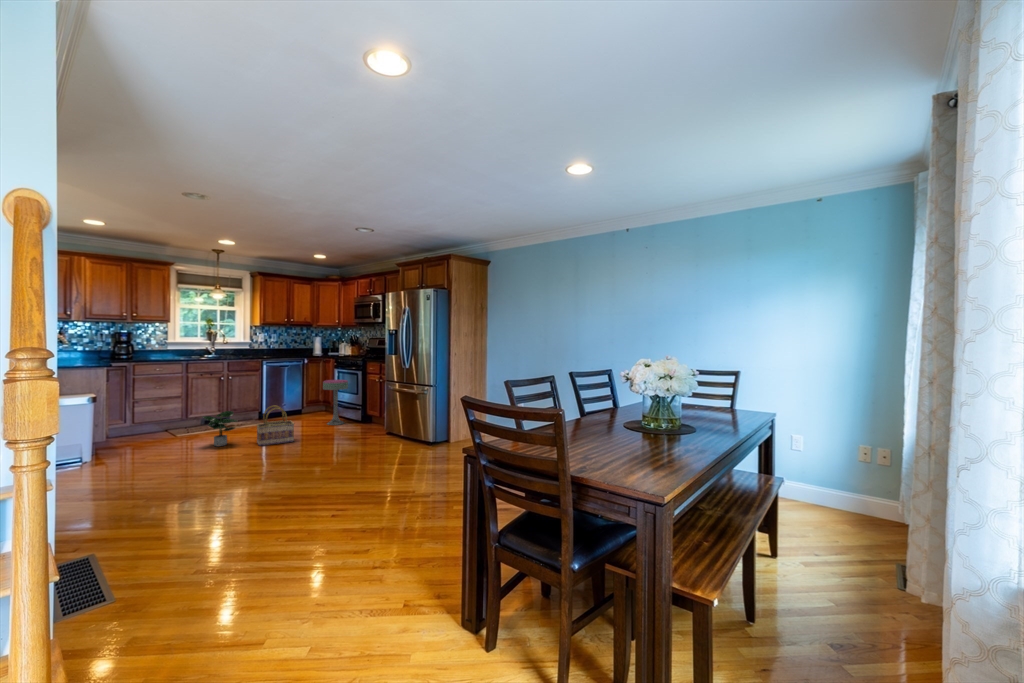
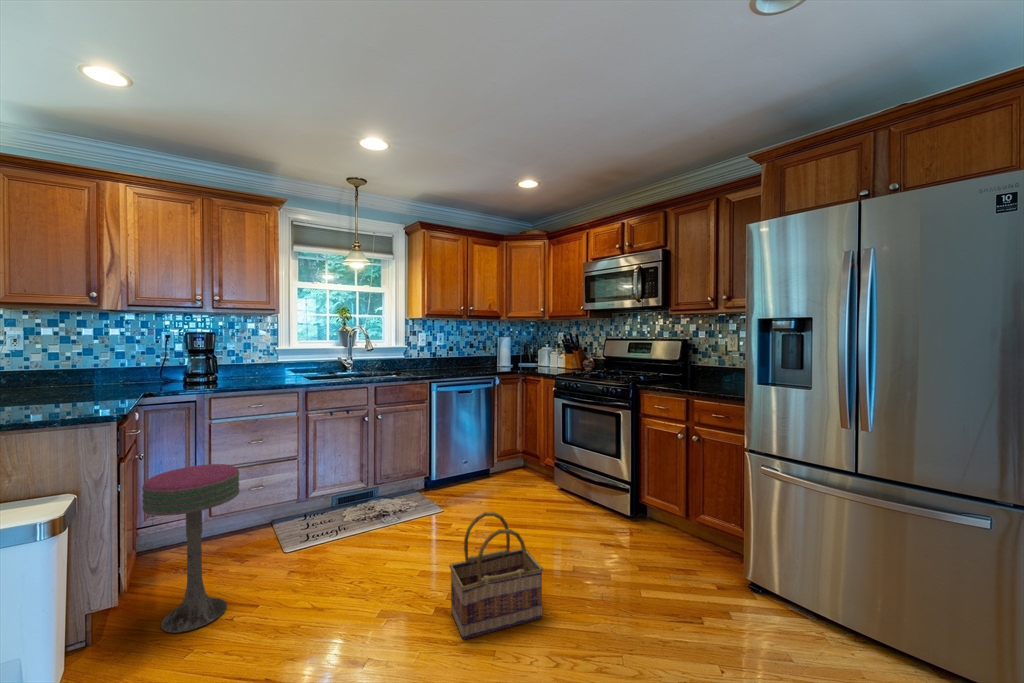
bar stool: present [323,380,348,425] -> present [142,464,239,633]
potted plant: present [203,411,236,446] -> none [322,522,408,631]

